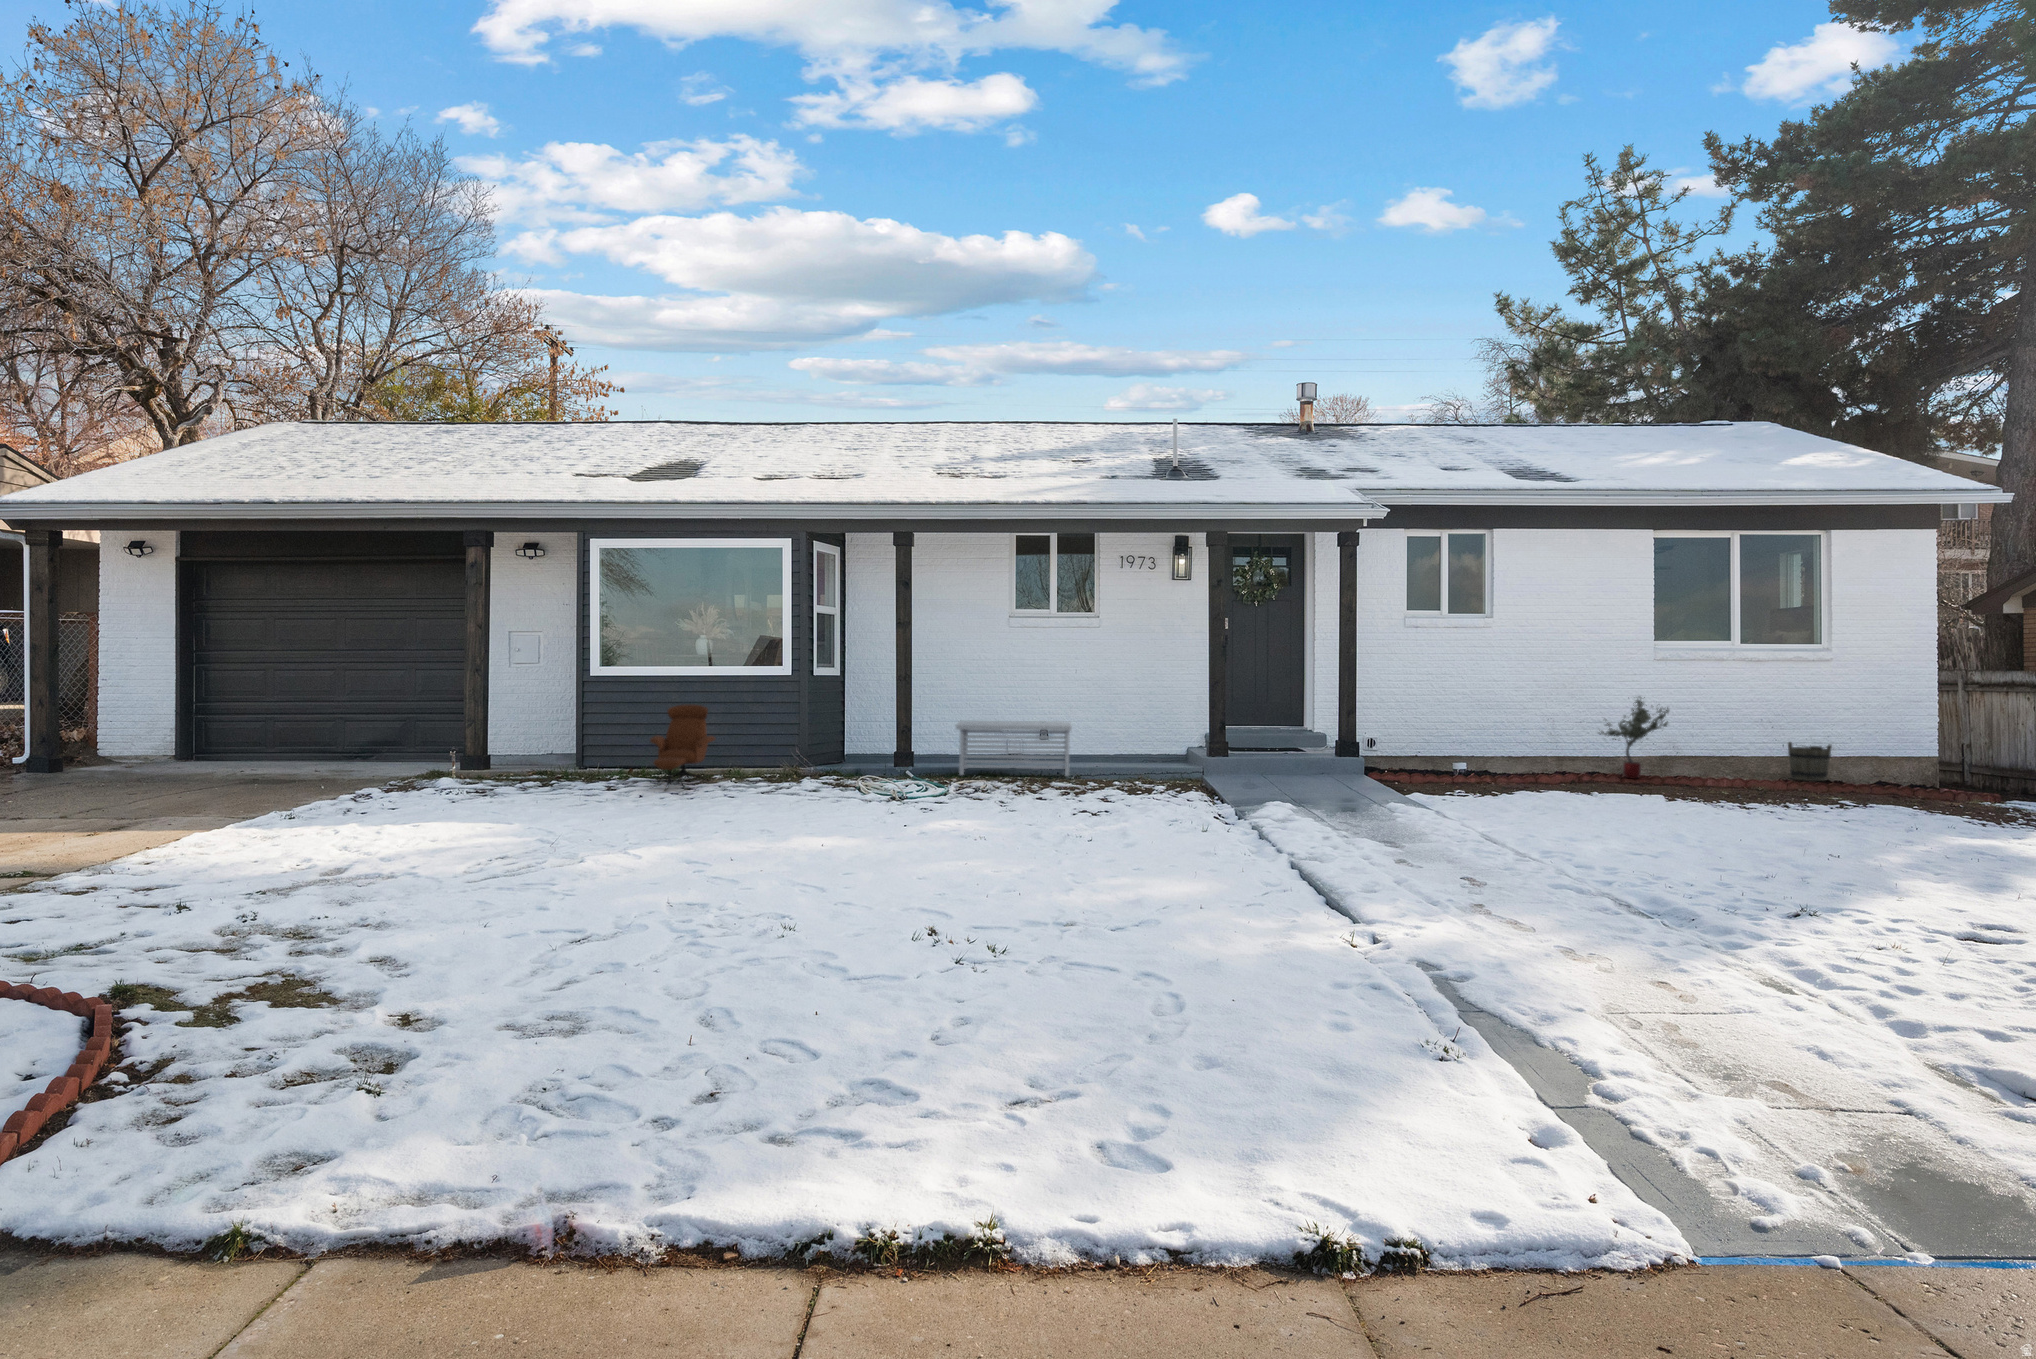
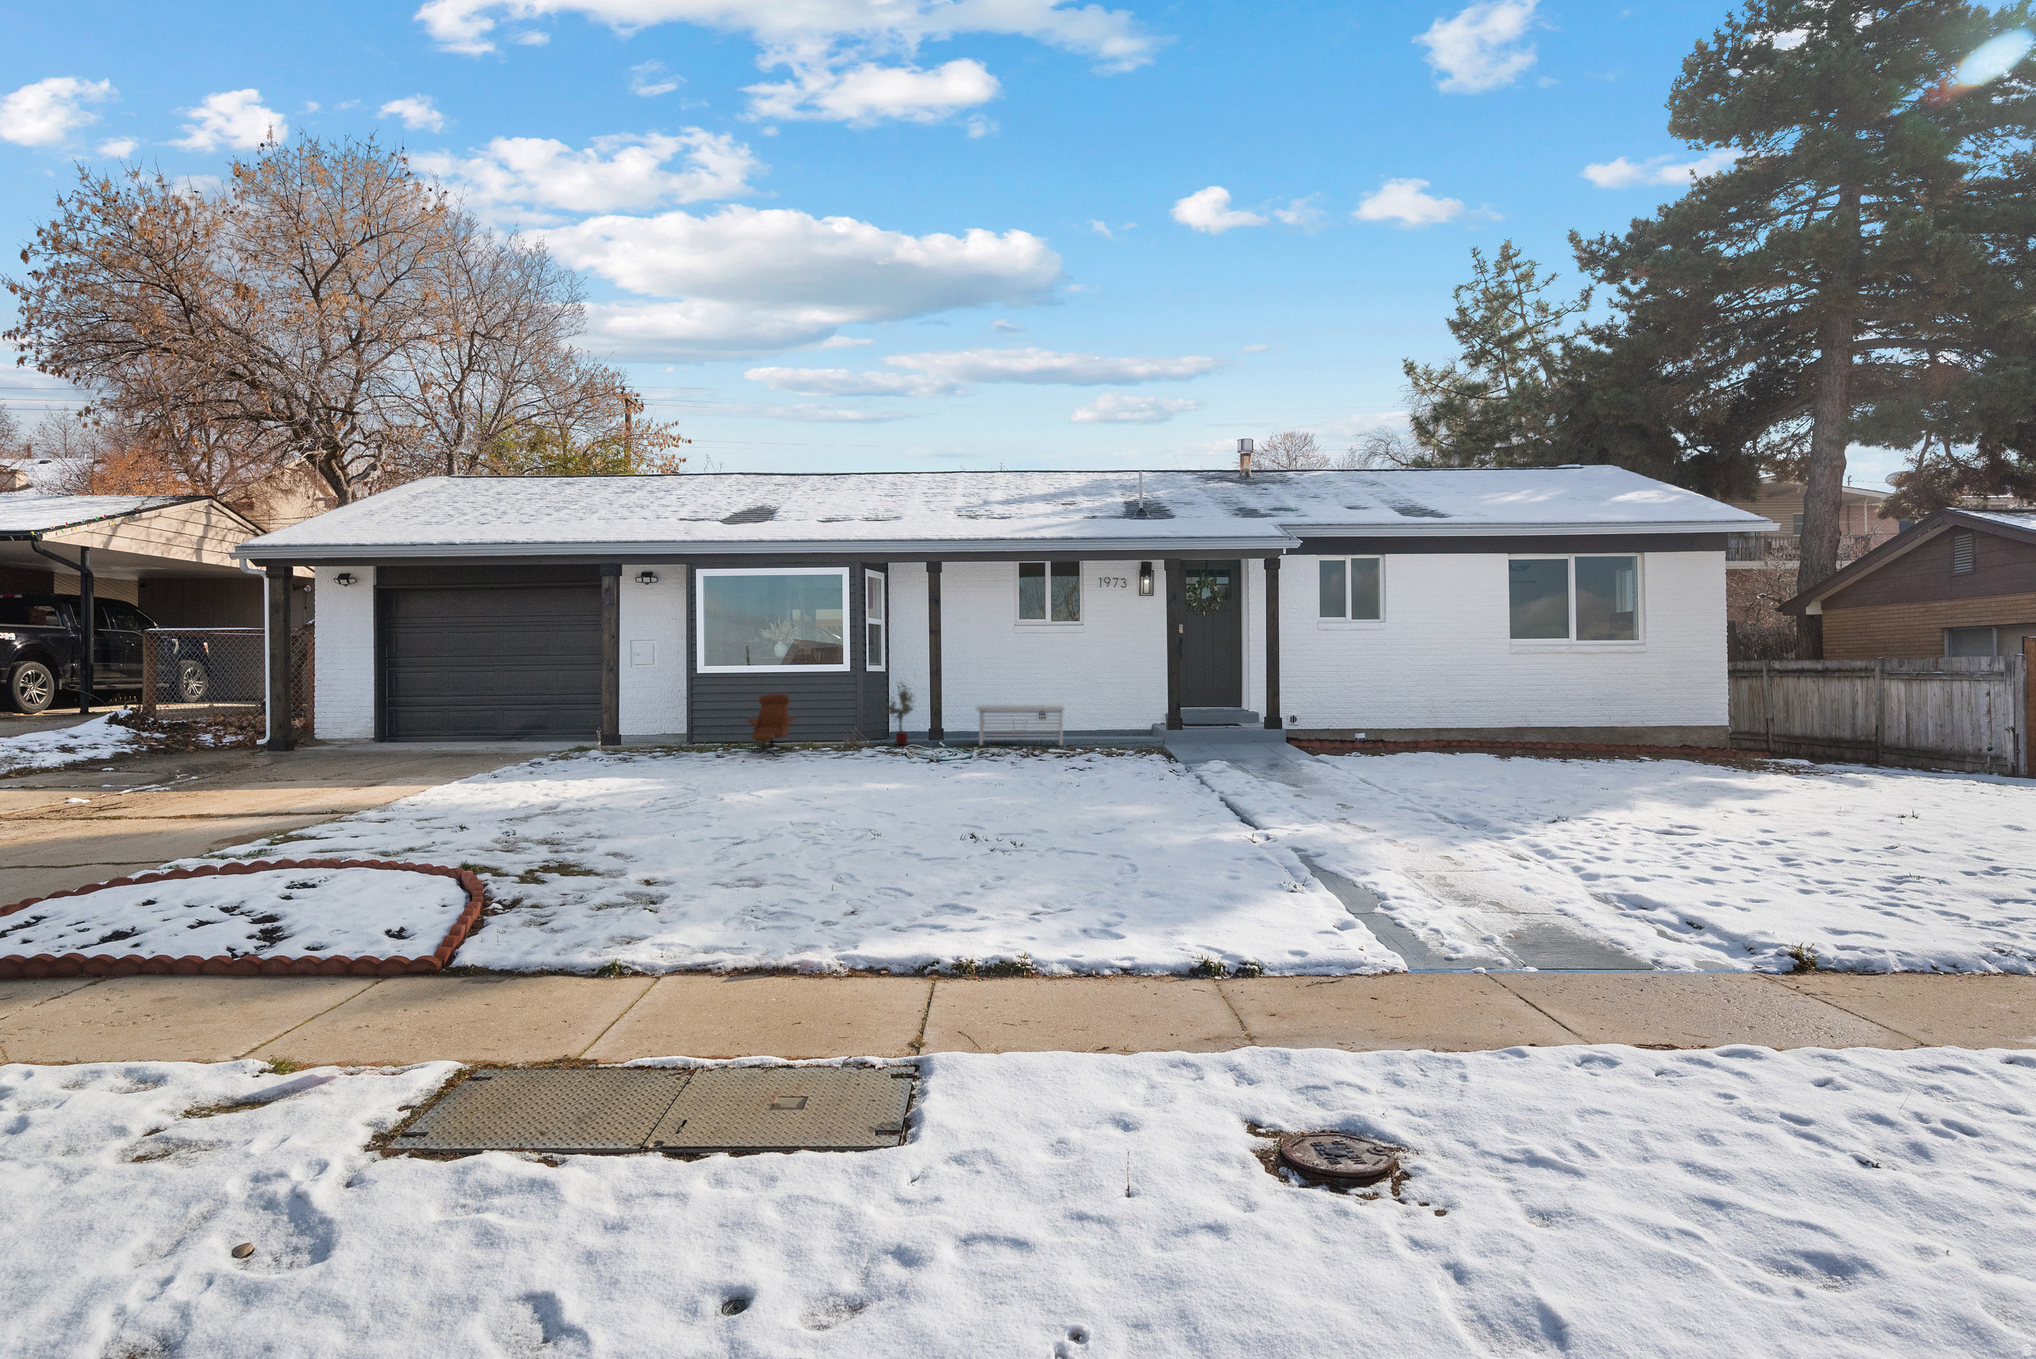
potted tree: present [1600,697,1669,779] -> present [884,683,914,745]
bucket: present [1788,742,1832,781] -> none [1610,714,1642,743]

